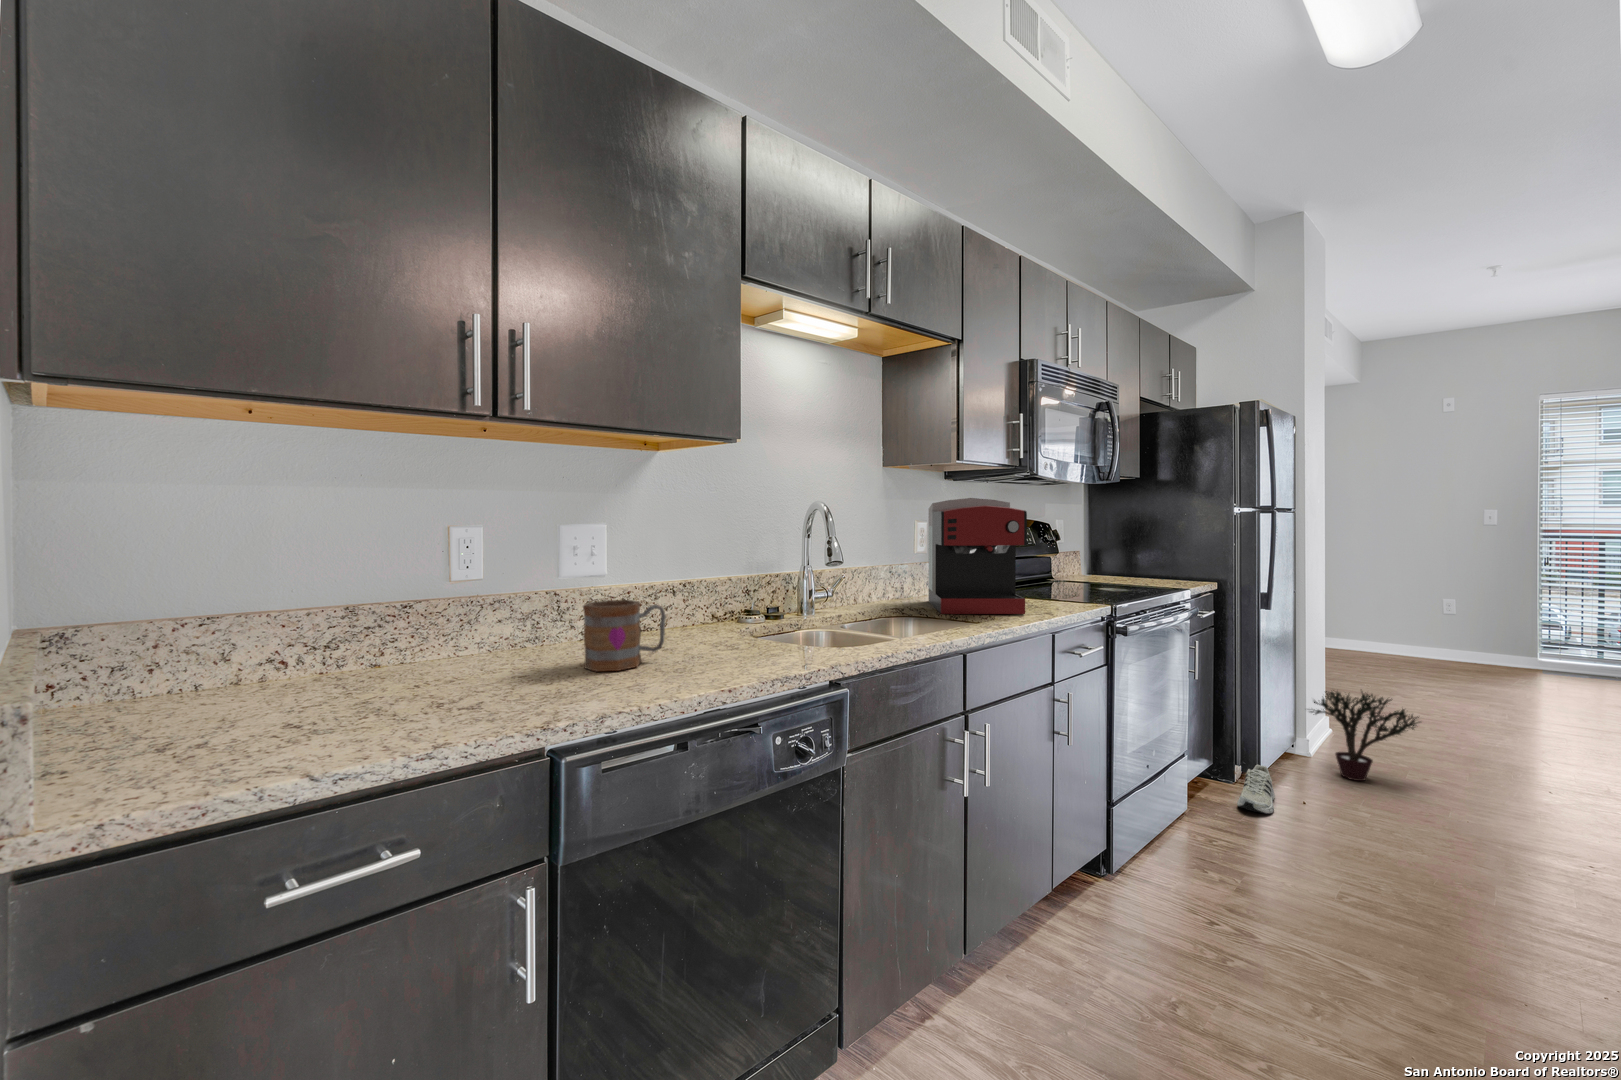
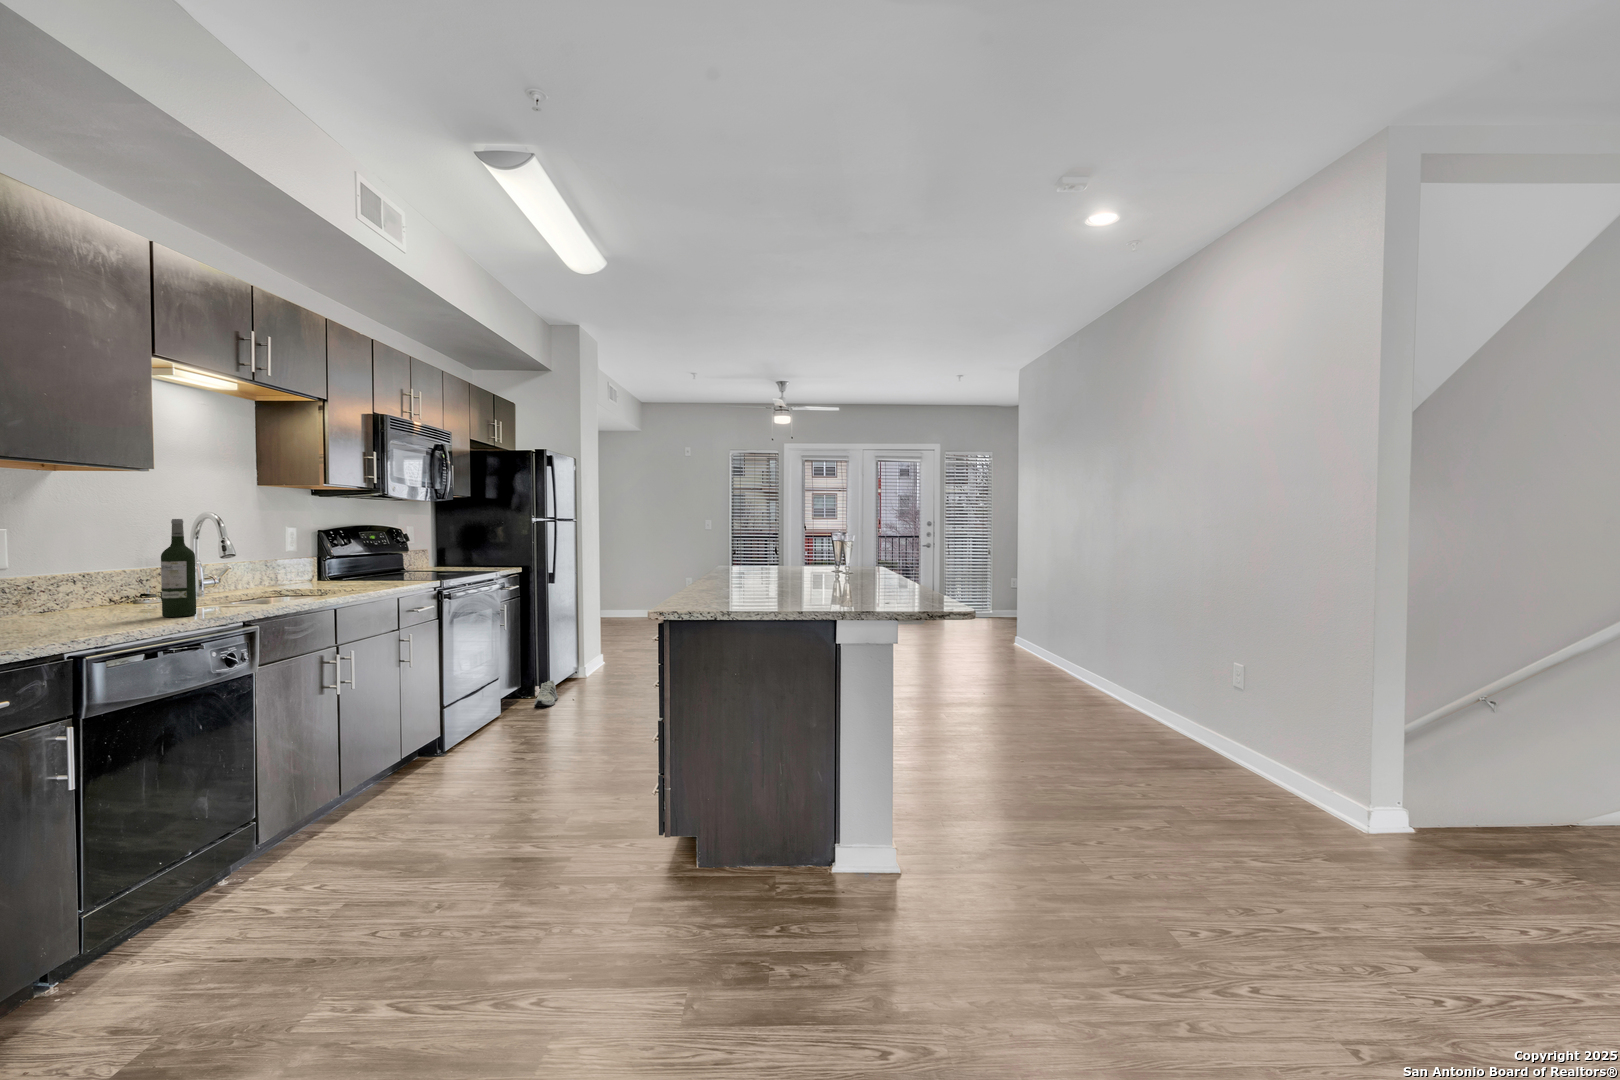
coffee maker: present [928,498,1027,614] -> none [302,510,382,589]
wine bottle: none [695,511,740,680] -> present [161,519,196,617]
mug: present [583,600,666,671] -> none [50,578,120,622]
potted plant: present [1310,691,1420,781] -> none [579,628,637,683]

